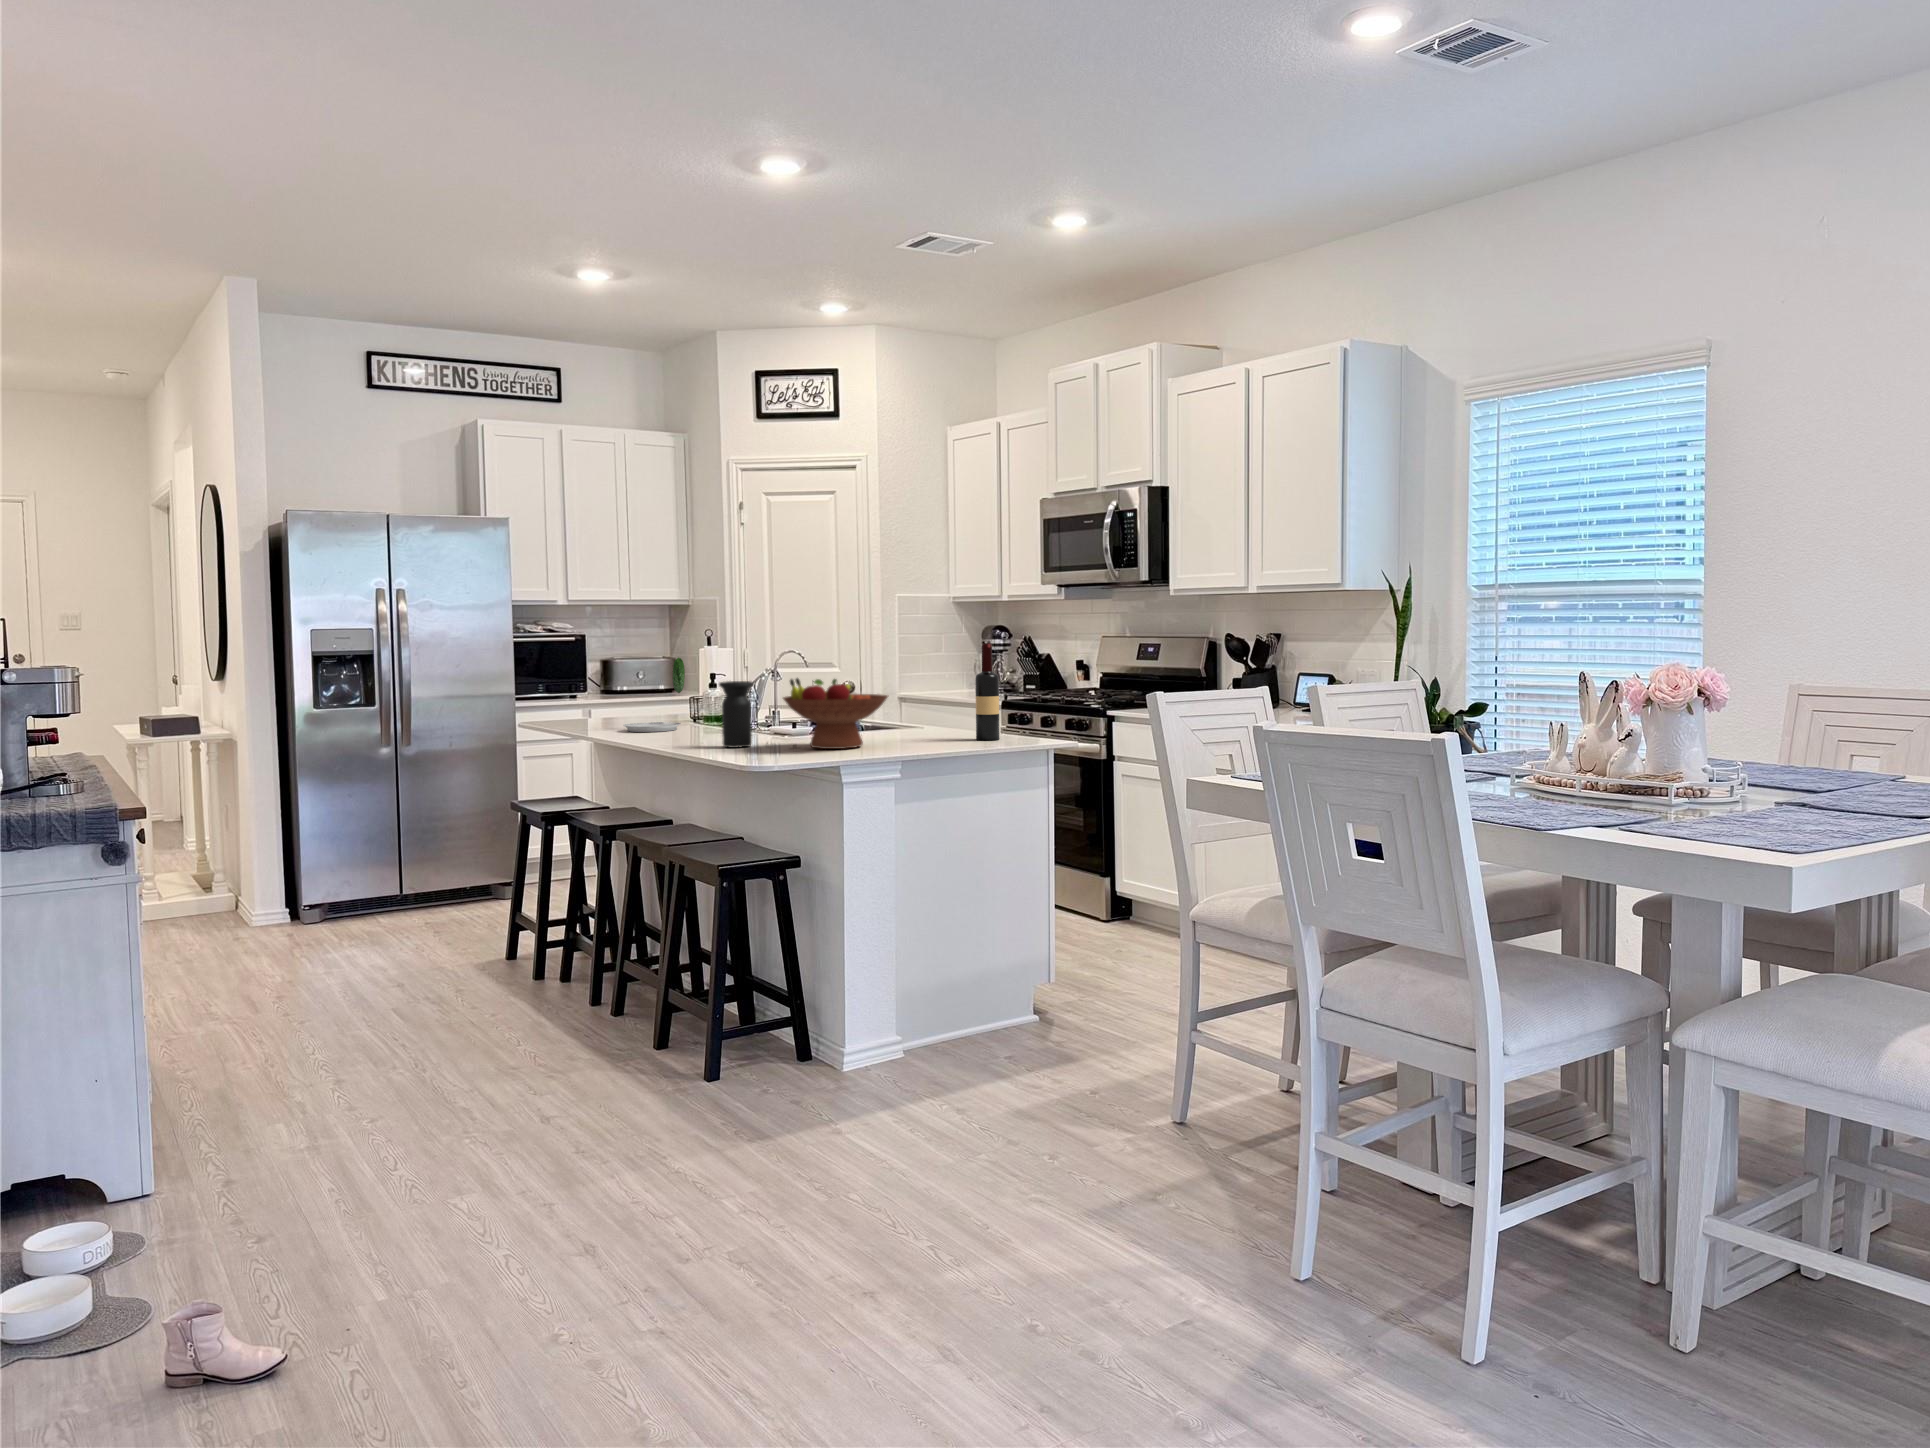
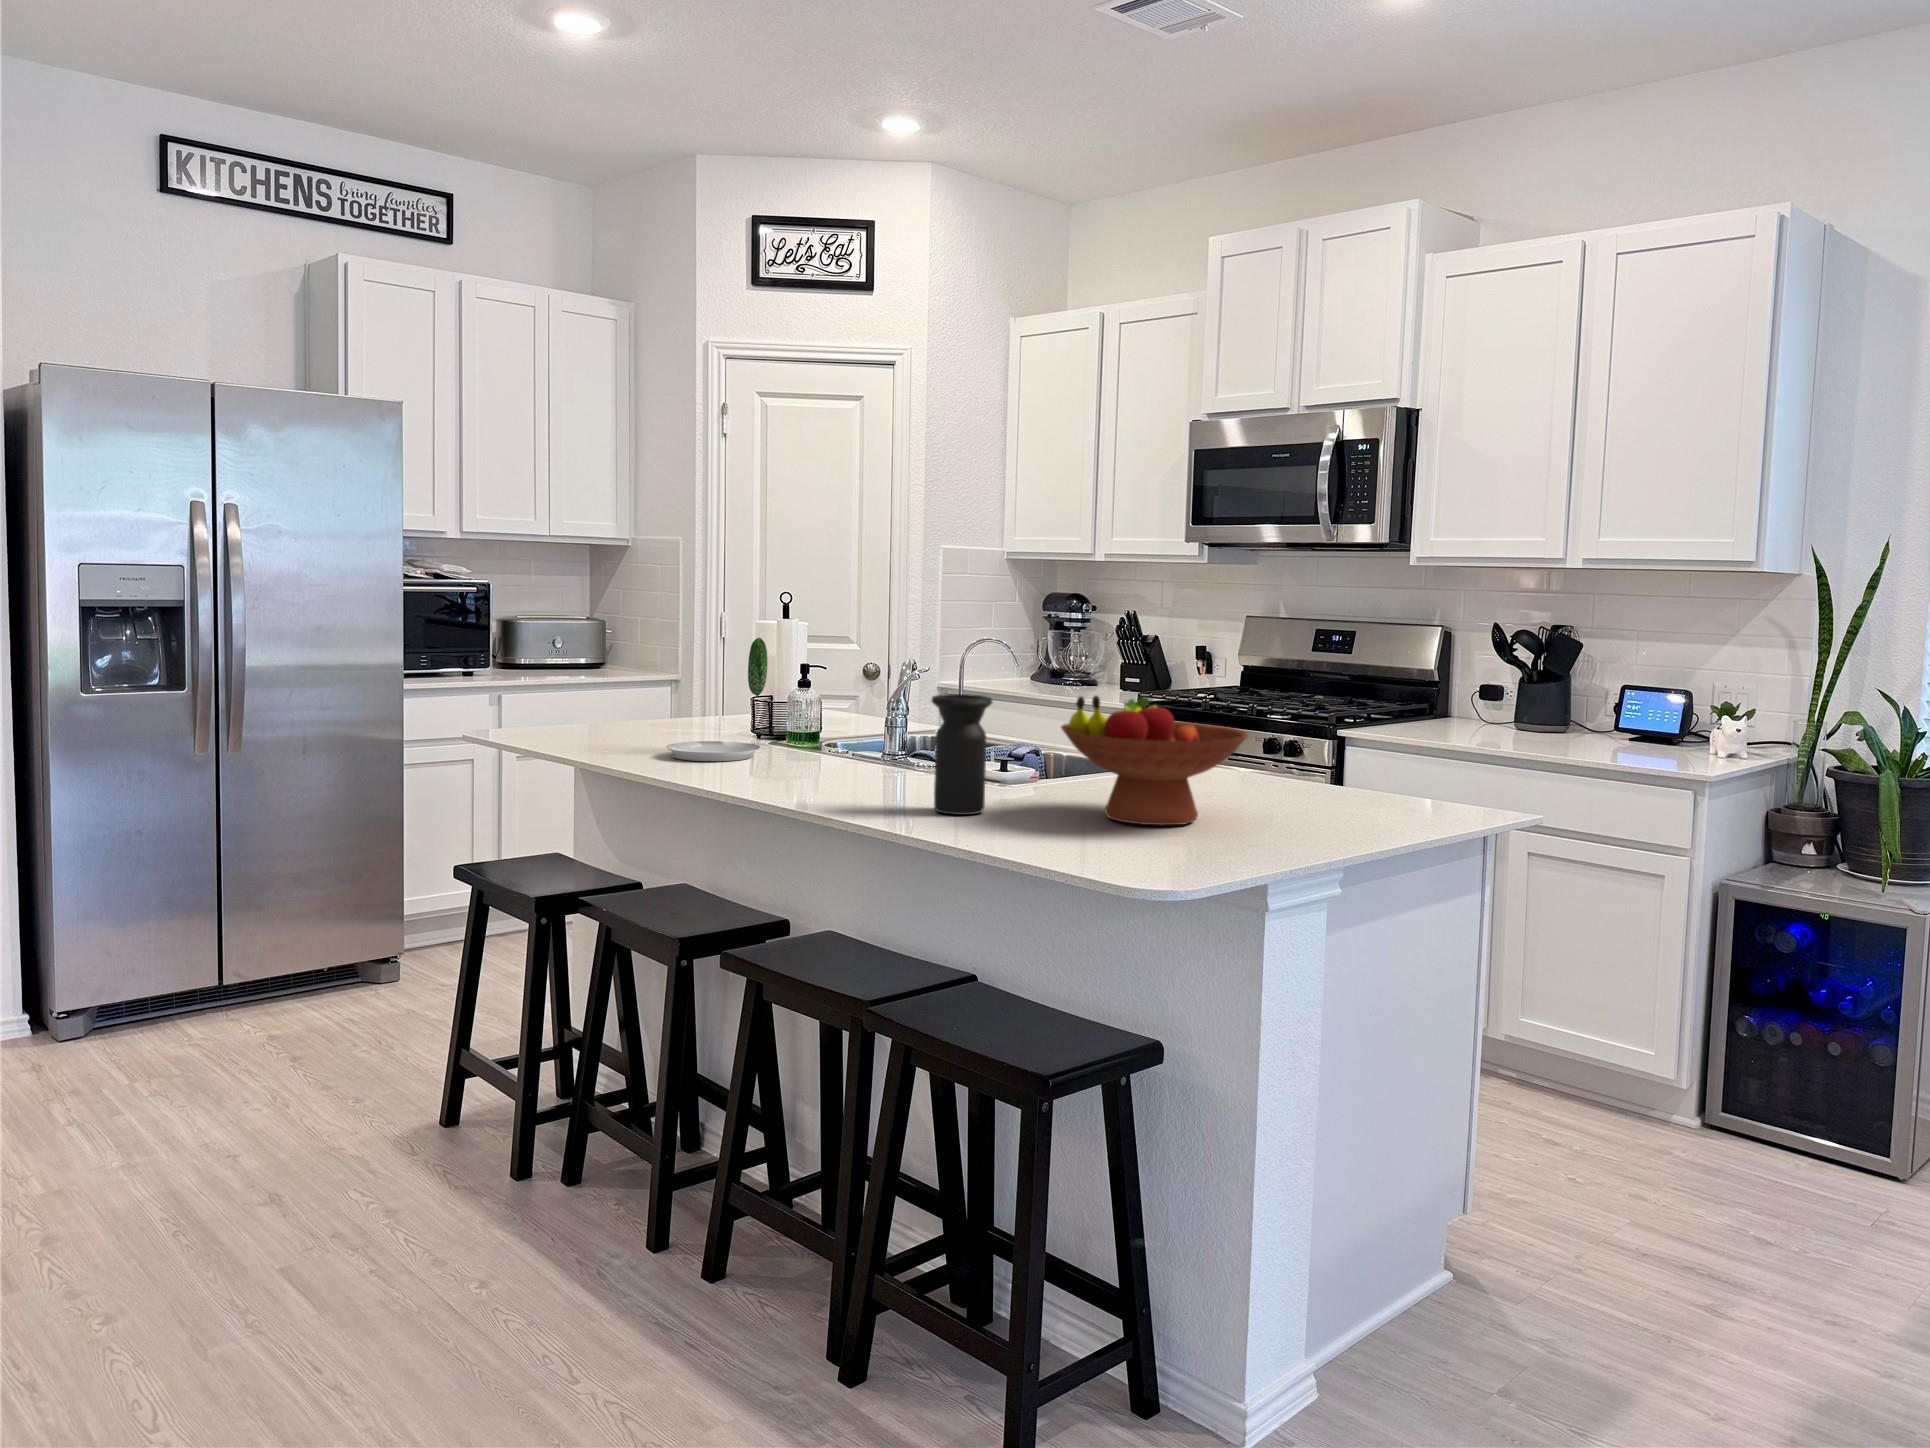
wine bottle: present [975,644,999,740] -> none [1343,641,1388,804]

